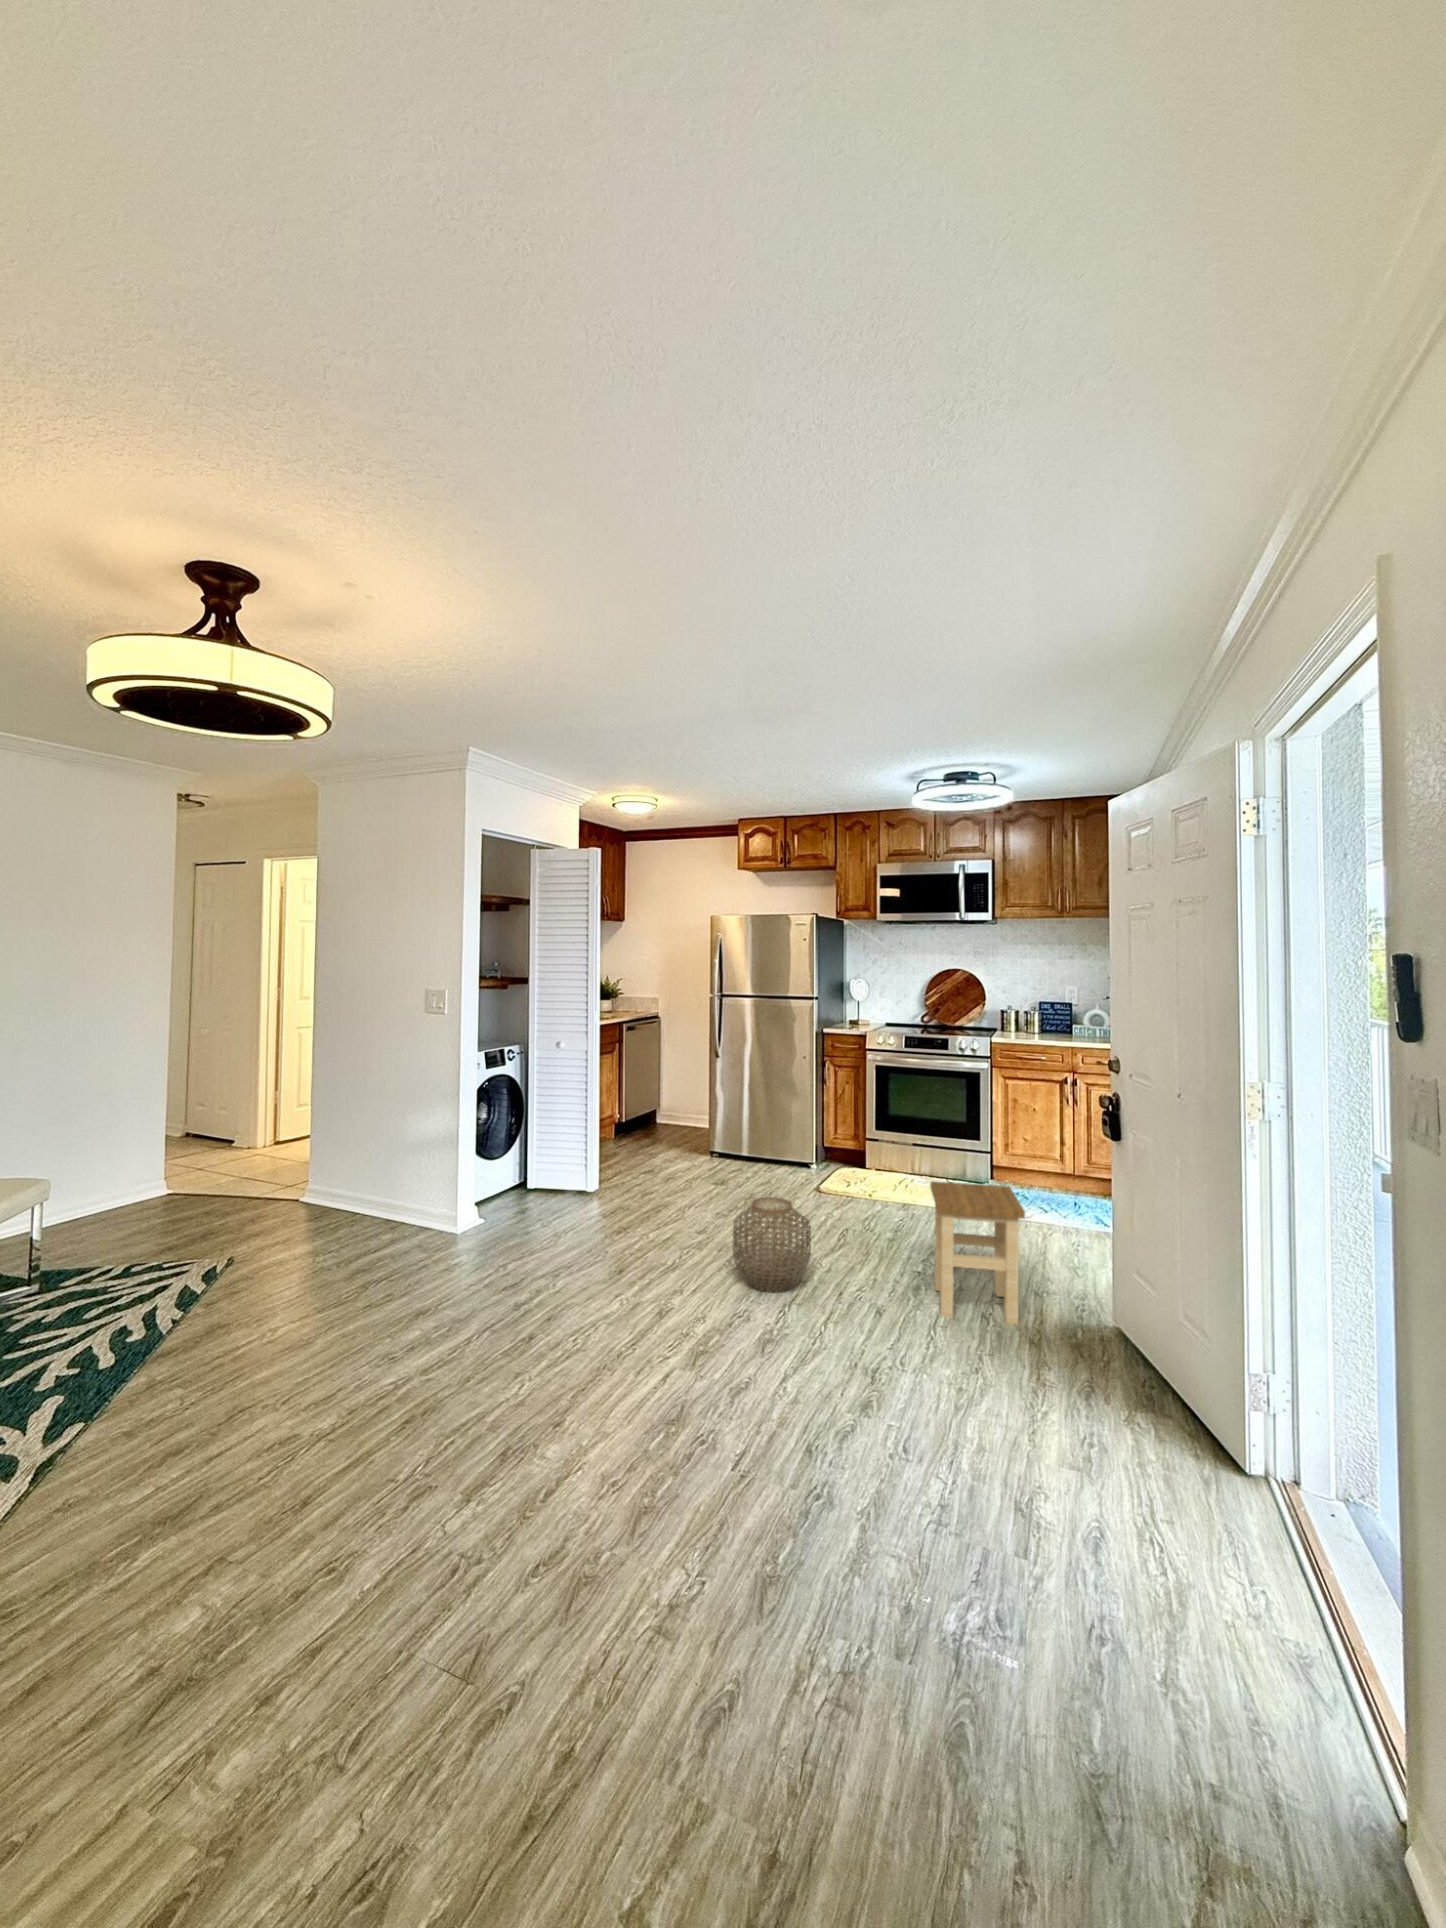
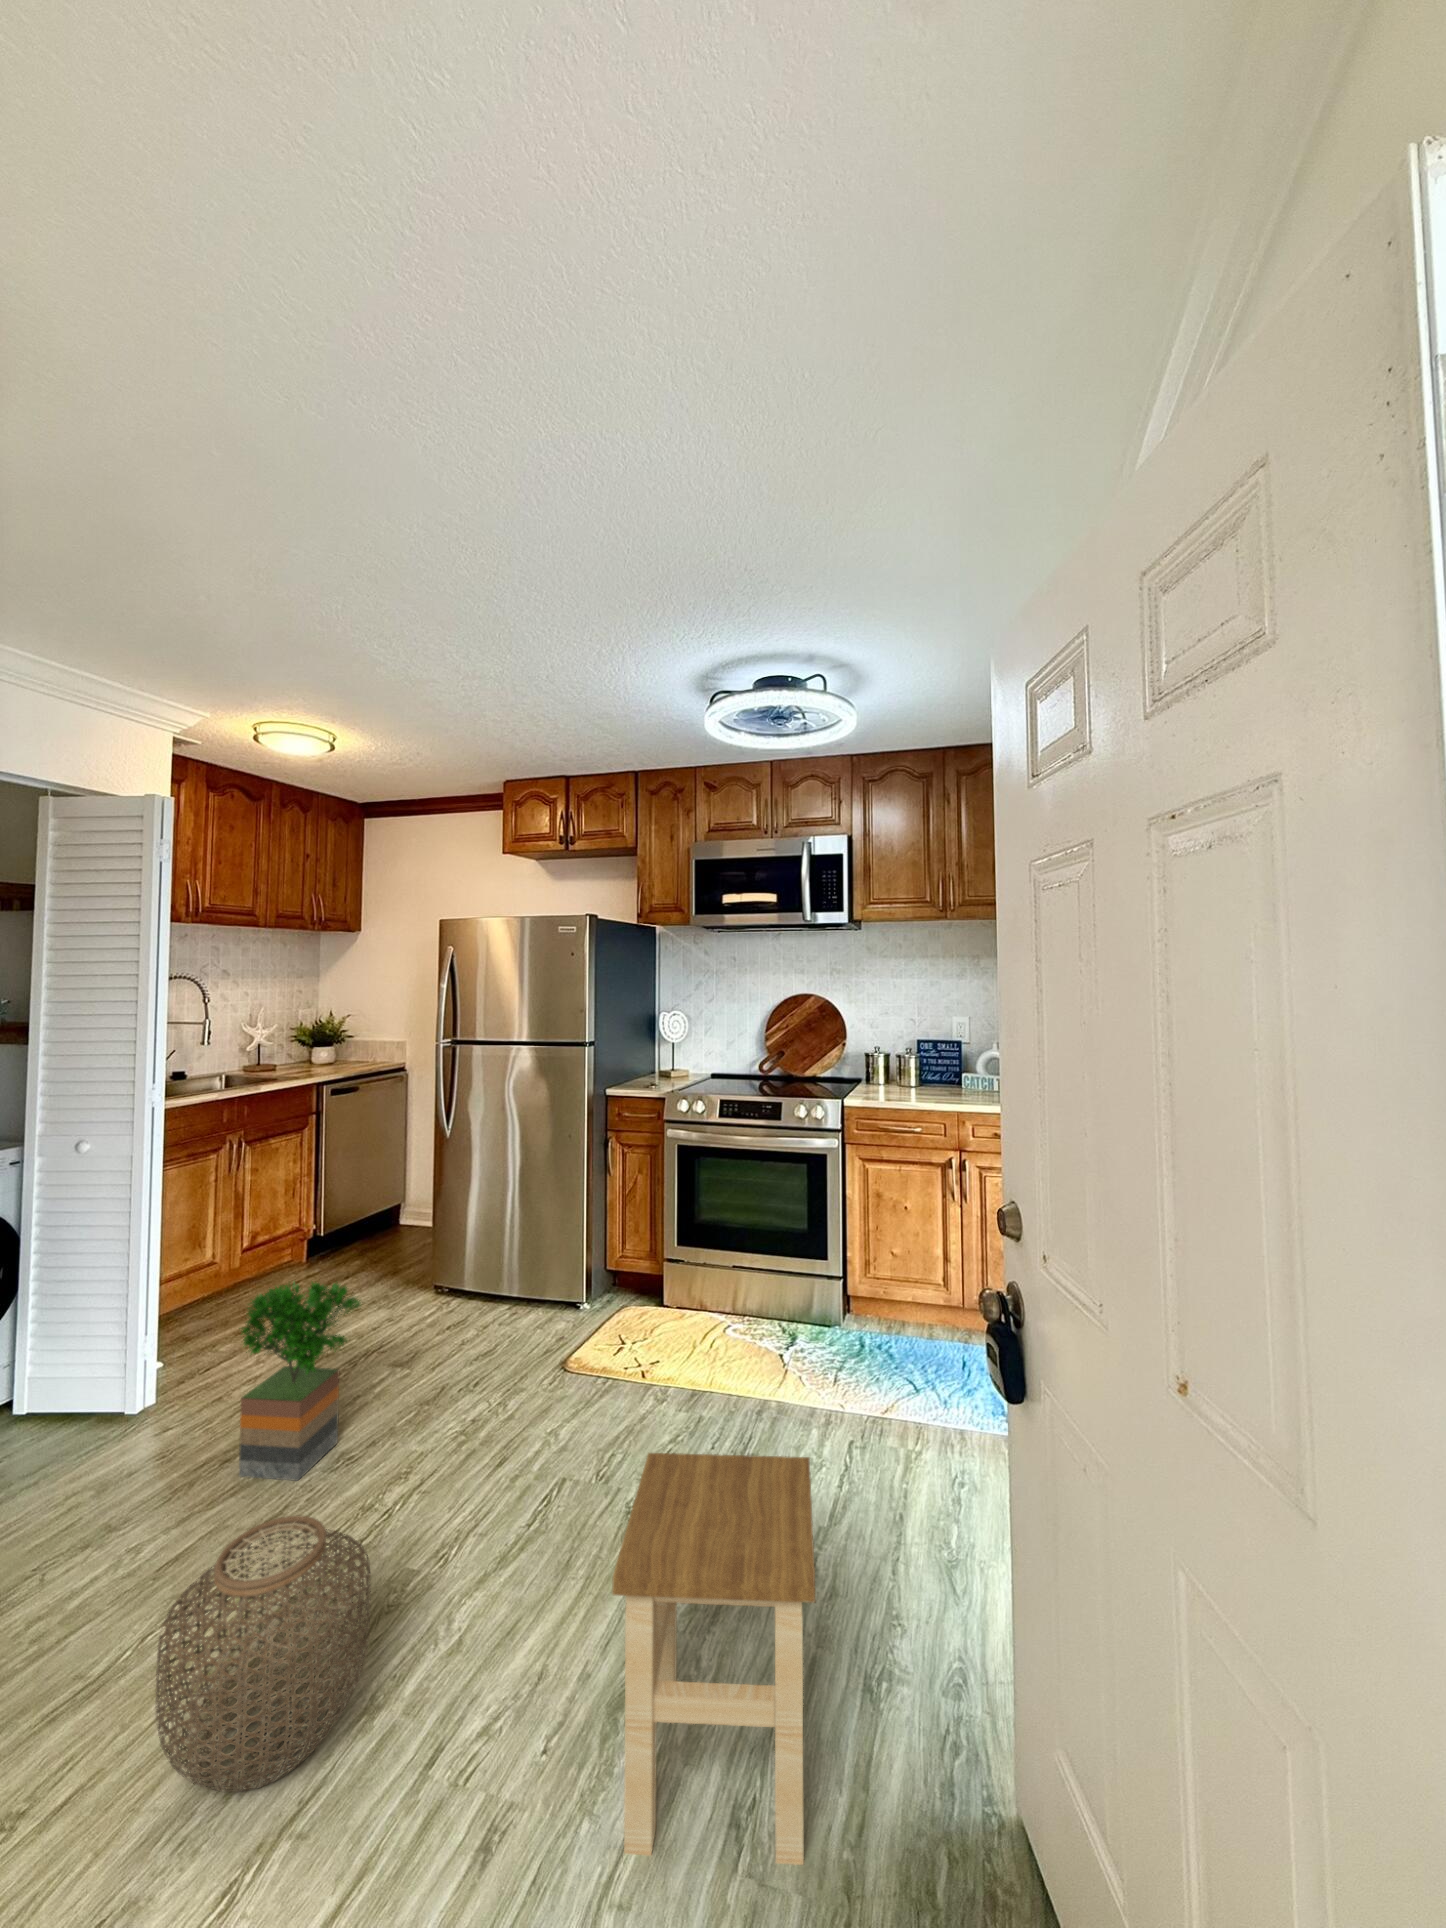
potted tree: none [669,1121,729,1220] -> present [239,1283,361,1481]

